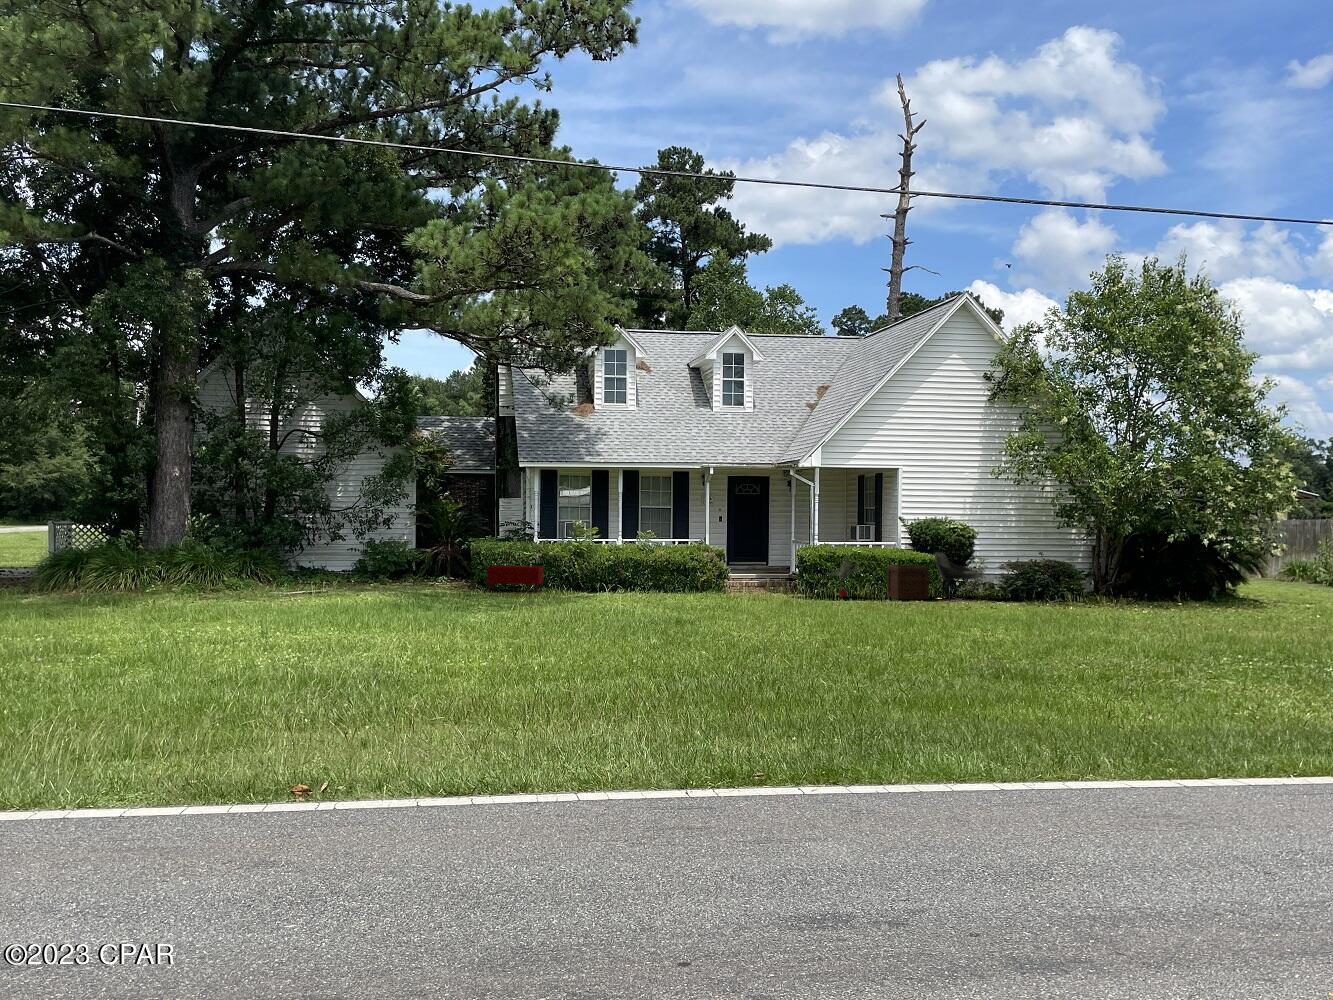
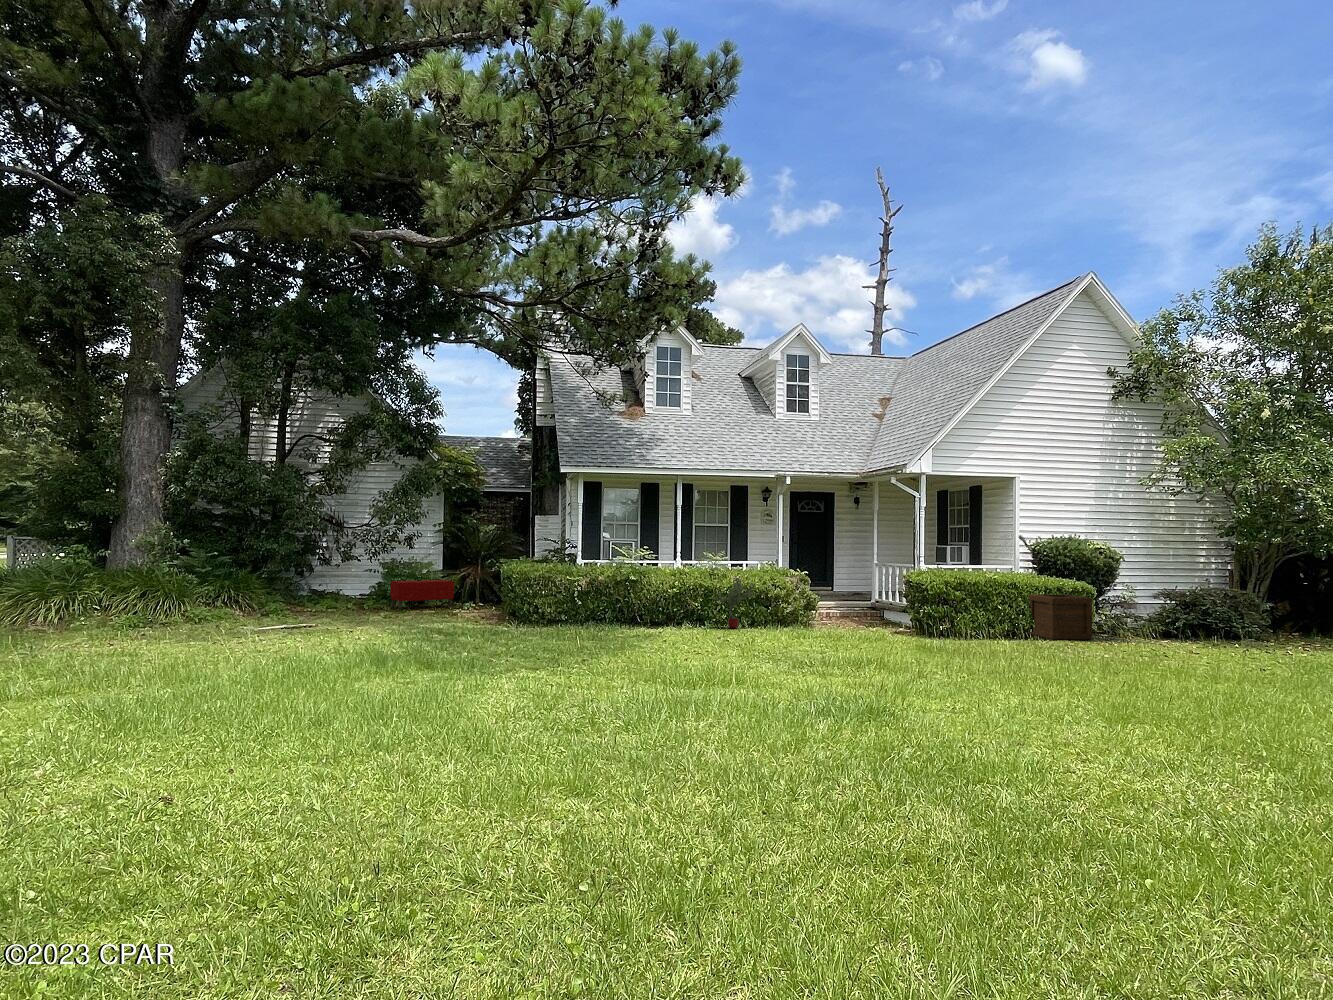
lounge chair: present [935,552,979,598] -> none [1087,578,1147,640]
potted tree: present [827,557,861,598] -> present [712,576,755,629]
bench: present [487,565,544,592] -> present [390,580,454,610]

